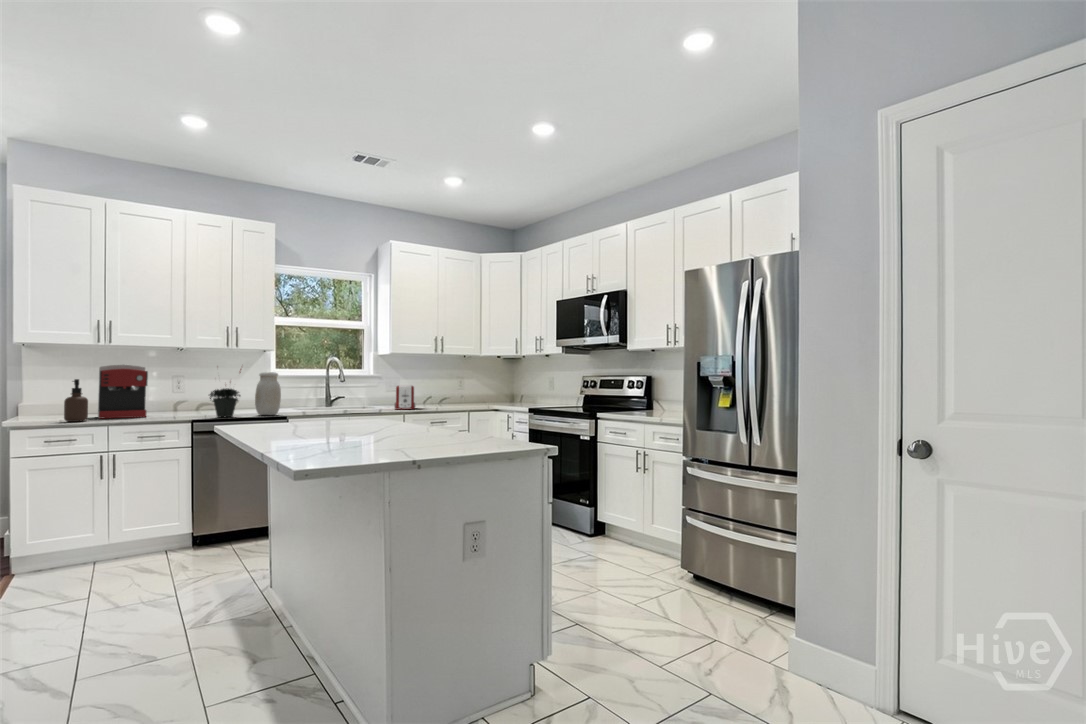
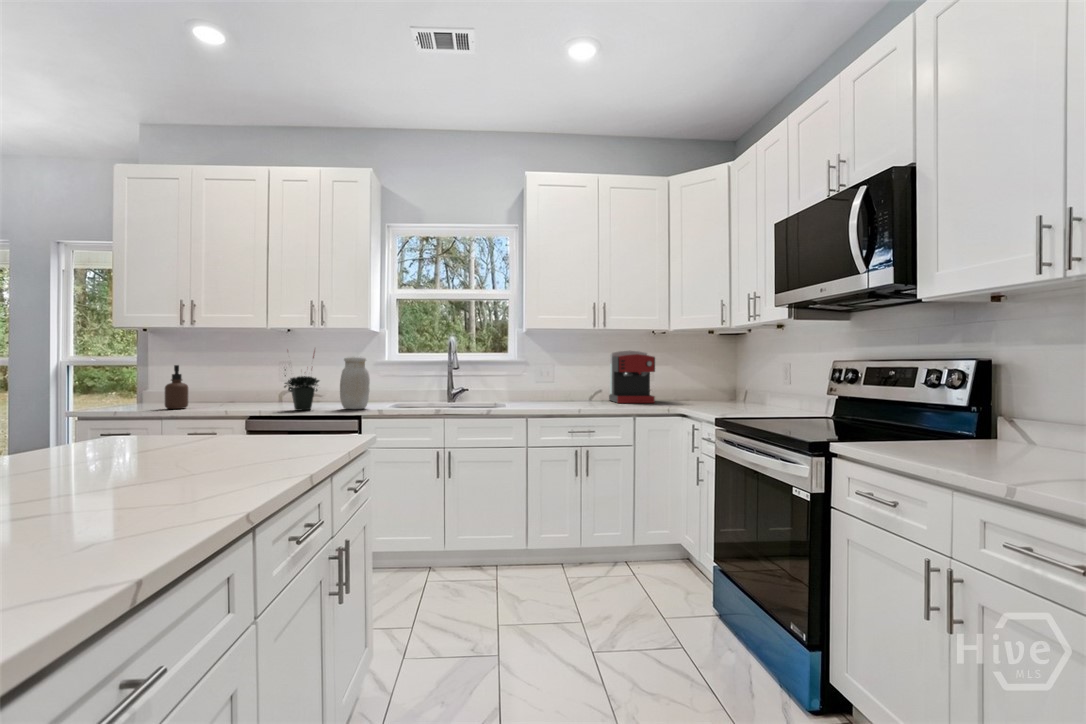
coffee maker: present [98,365,148,419] -> present [609,351,655,403]
toaster: present [394,385,416,409] -> none [527,373,565,407]

